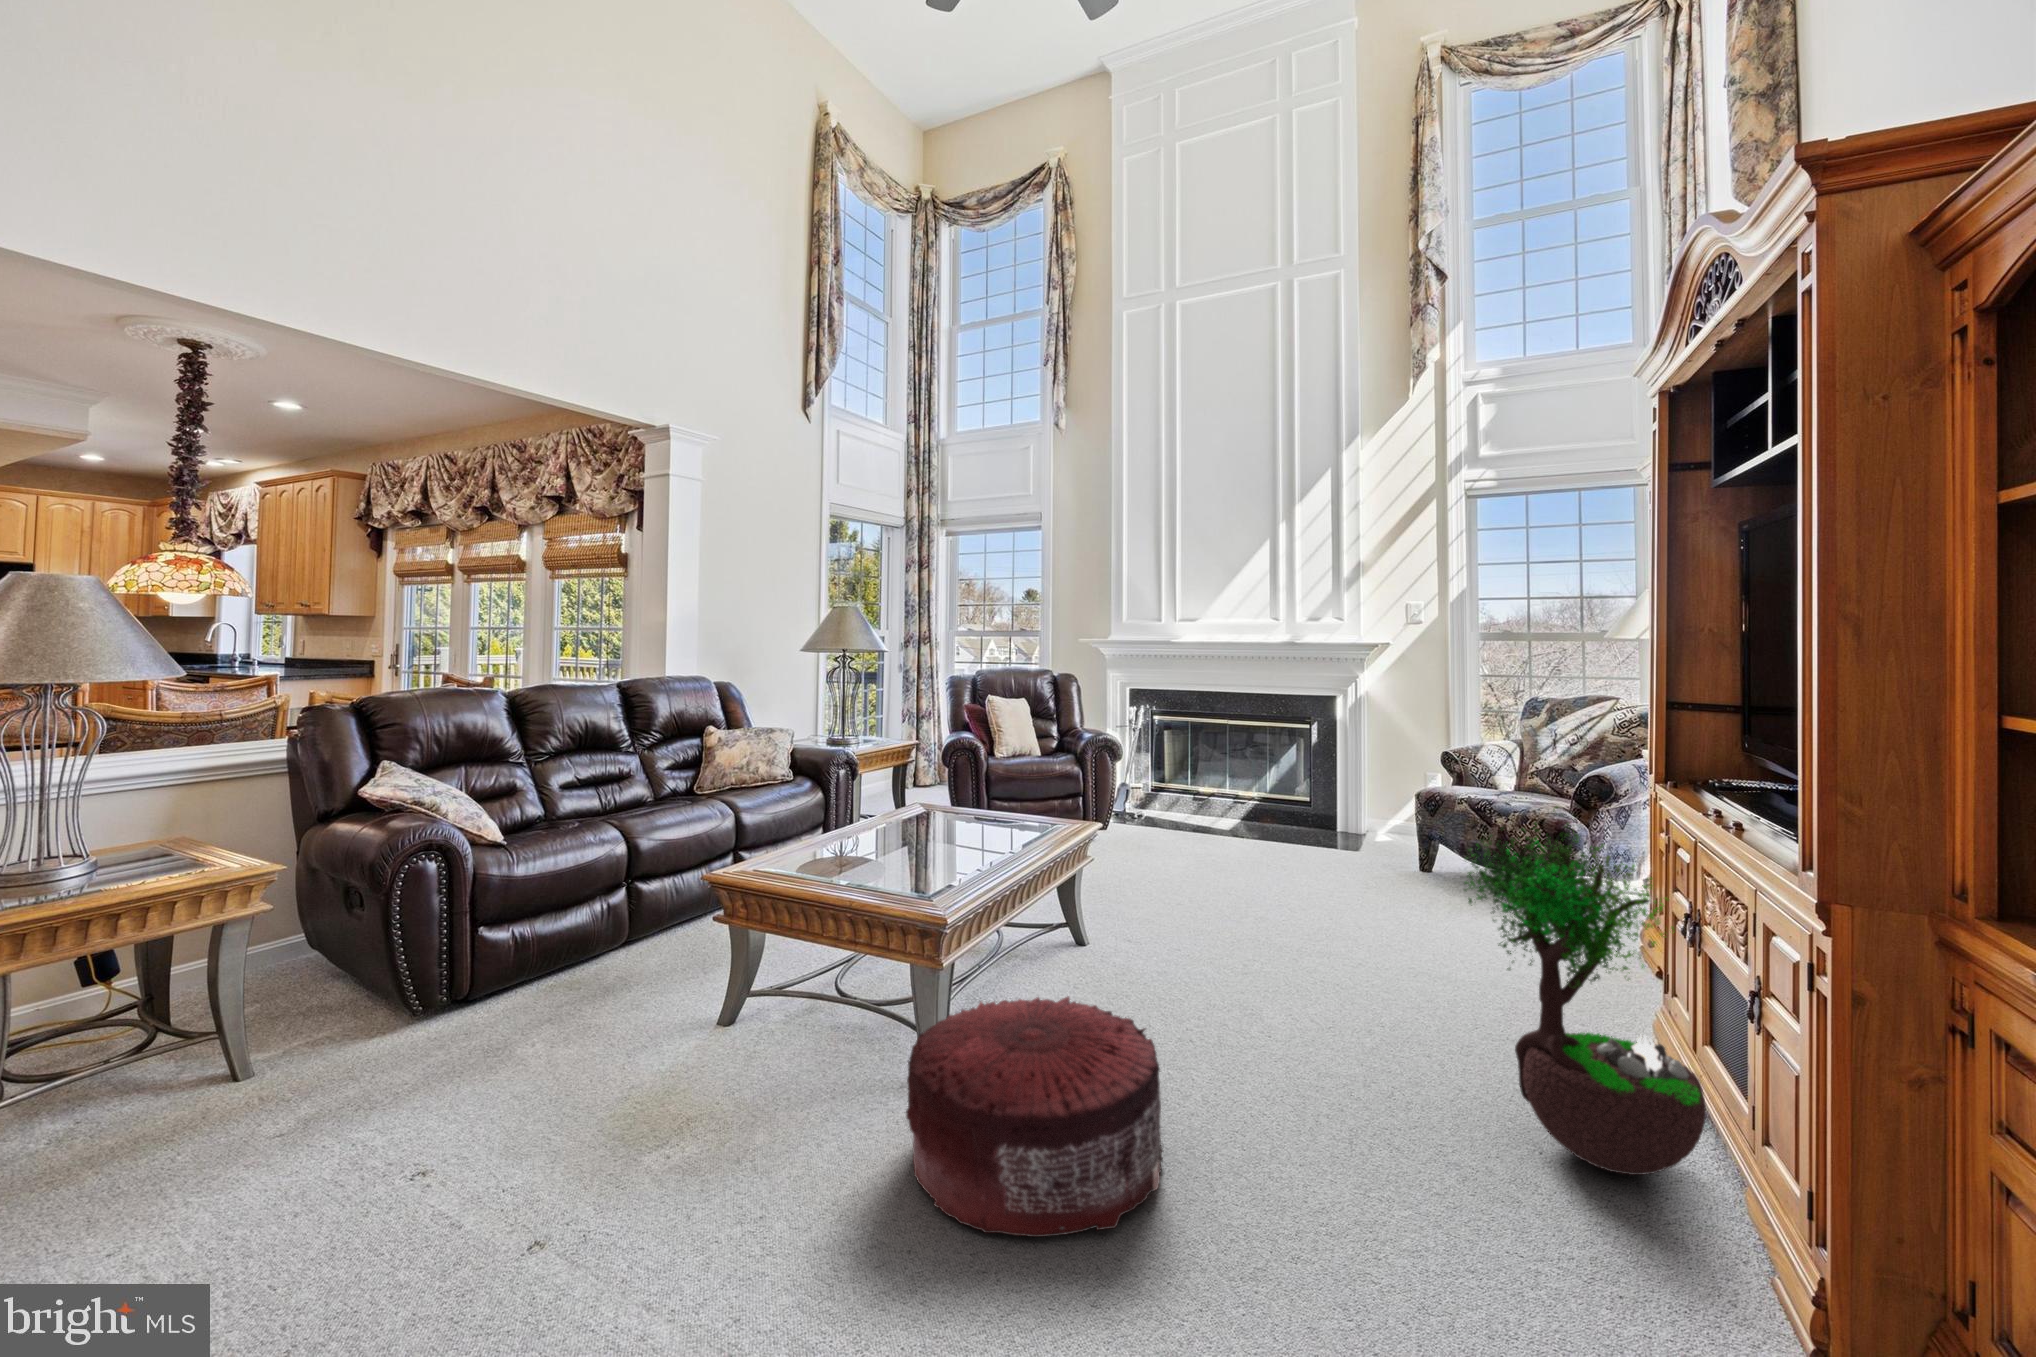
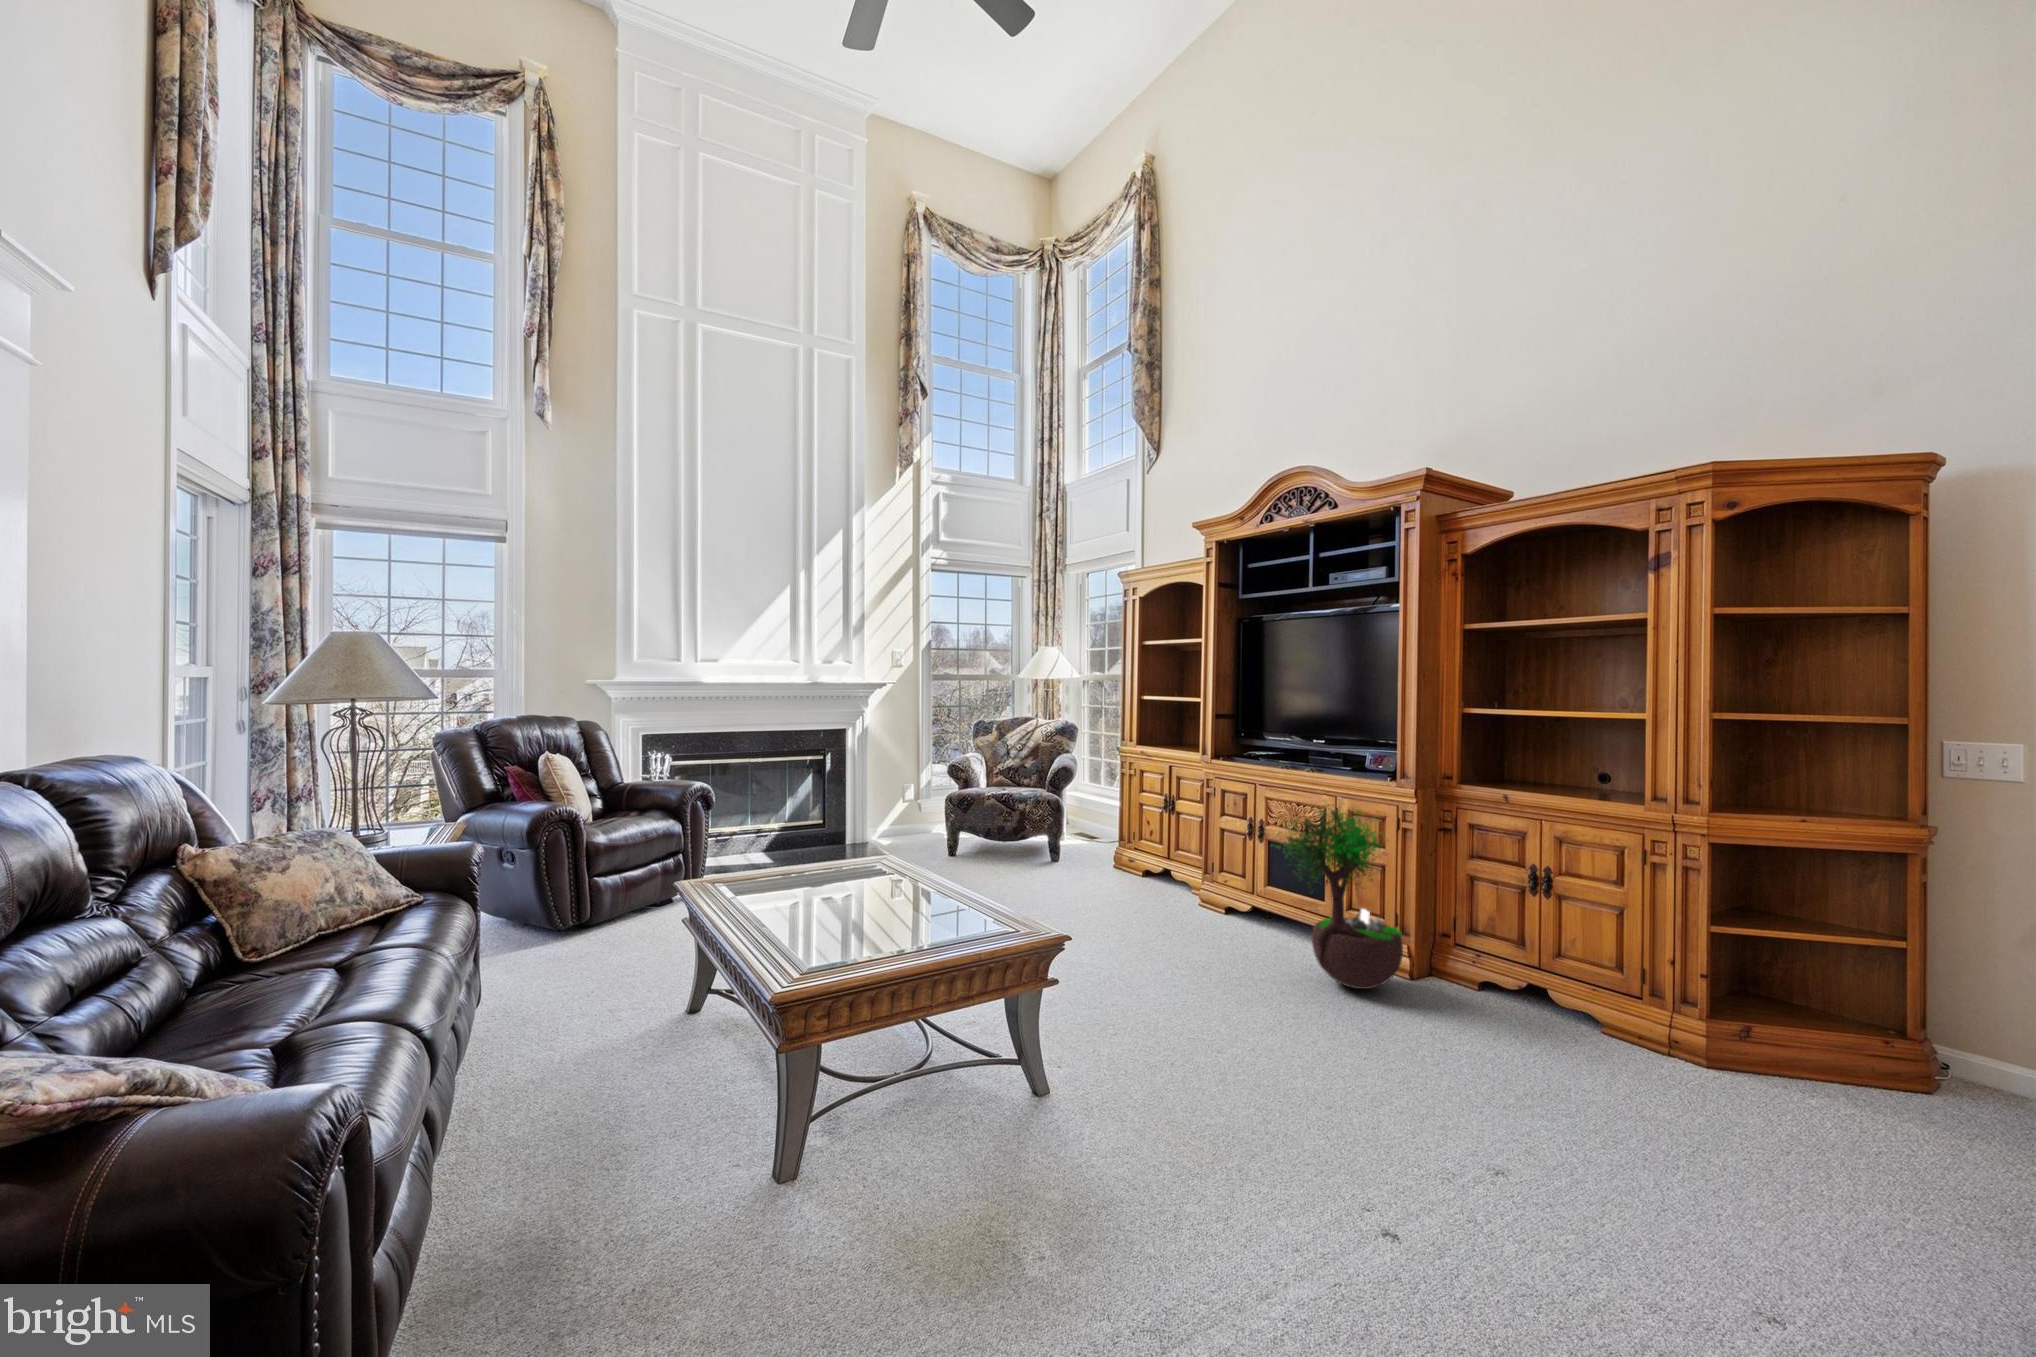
pouf: present [906,997,1163,1237] -> none [1154,996,1372,1197]

